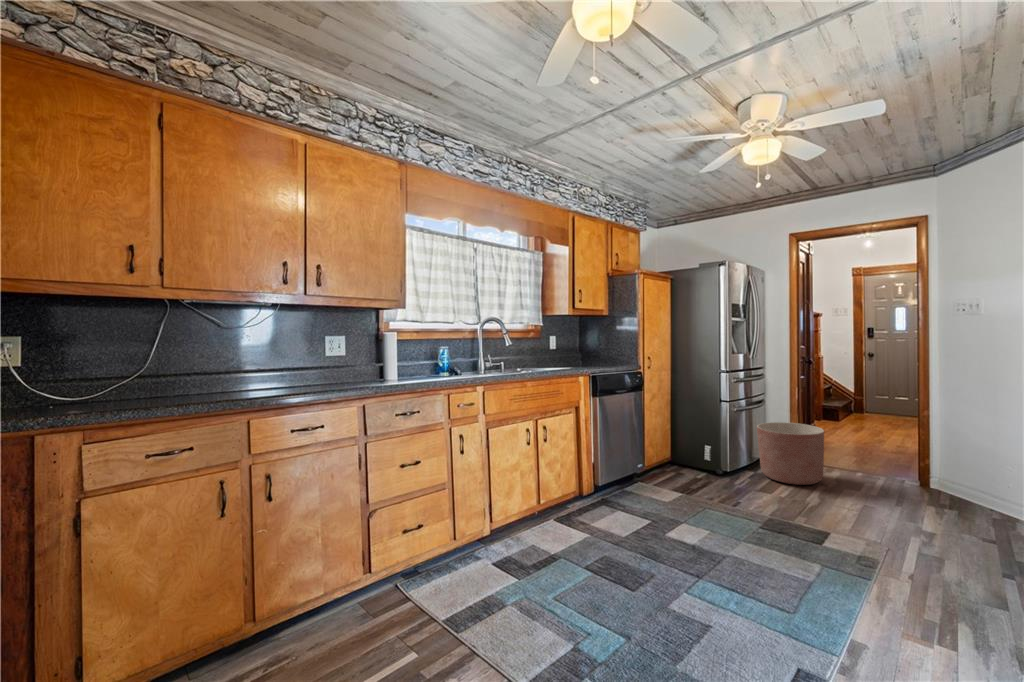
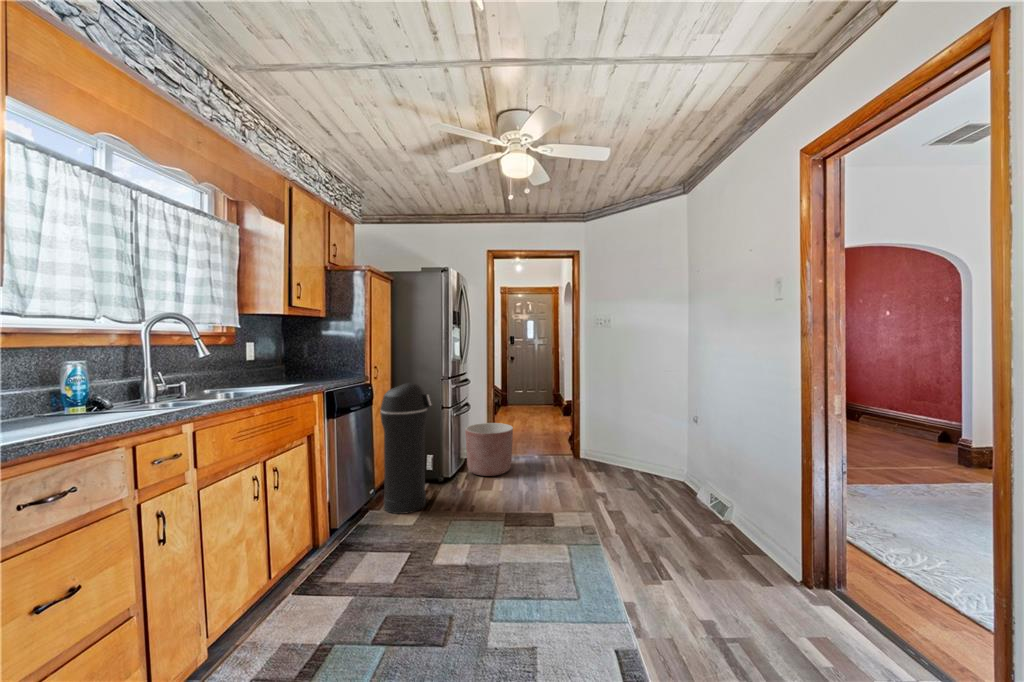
trash can: none [647,370,696,494] -> present [380,383,431,514]

